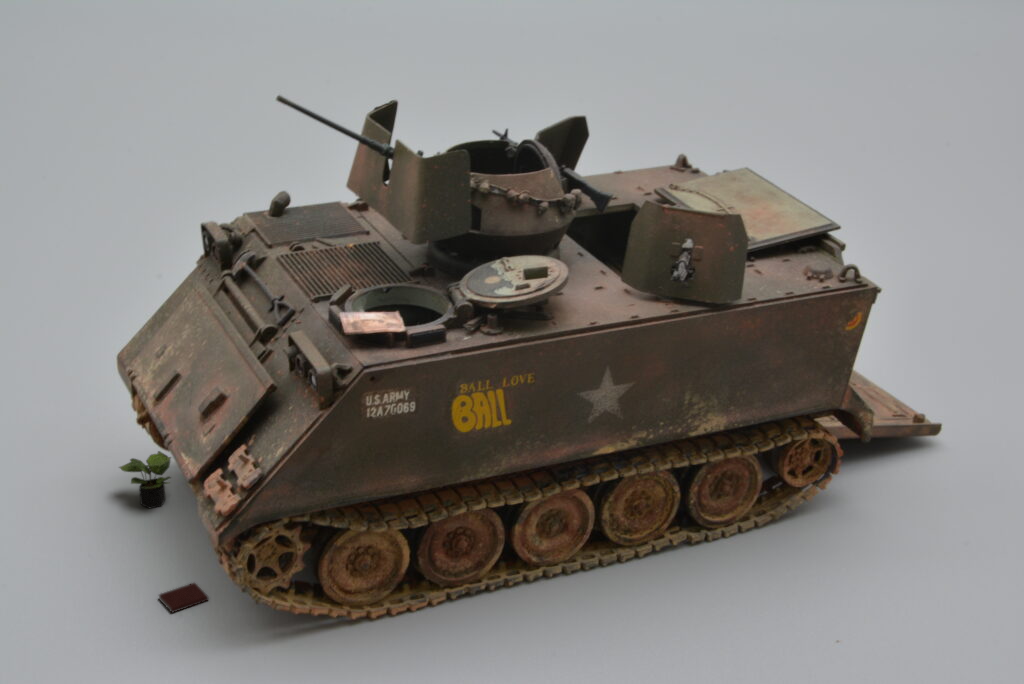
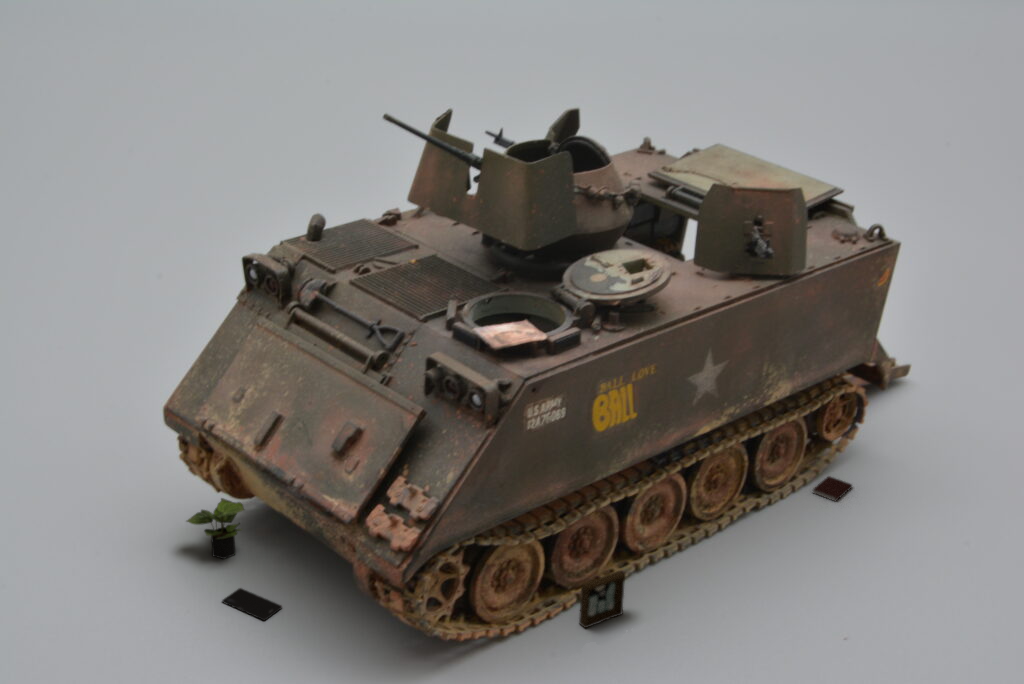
smartphone: none [124,537,173,570] -> present [222,588,282,620]
picture frame: none [440,577,490,629] -> present [579,571,625,628]
notebook: present [159,583,208,612] -> present [813,476,852,501]

